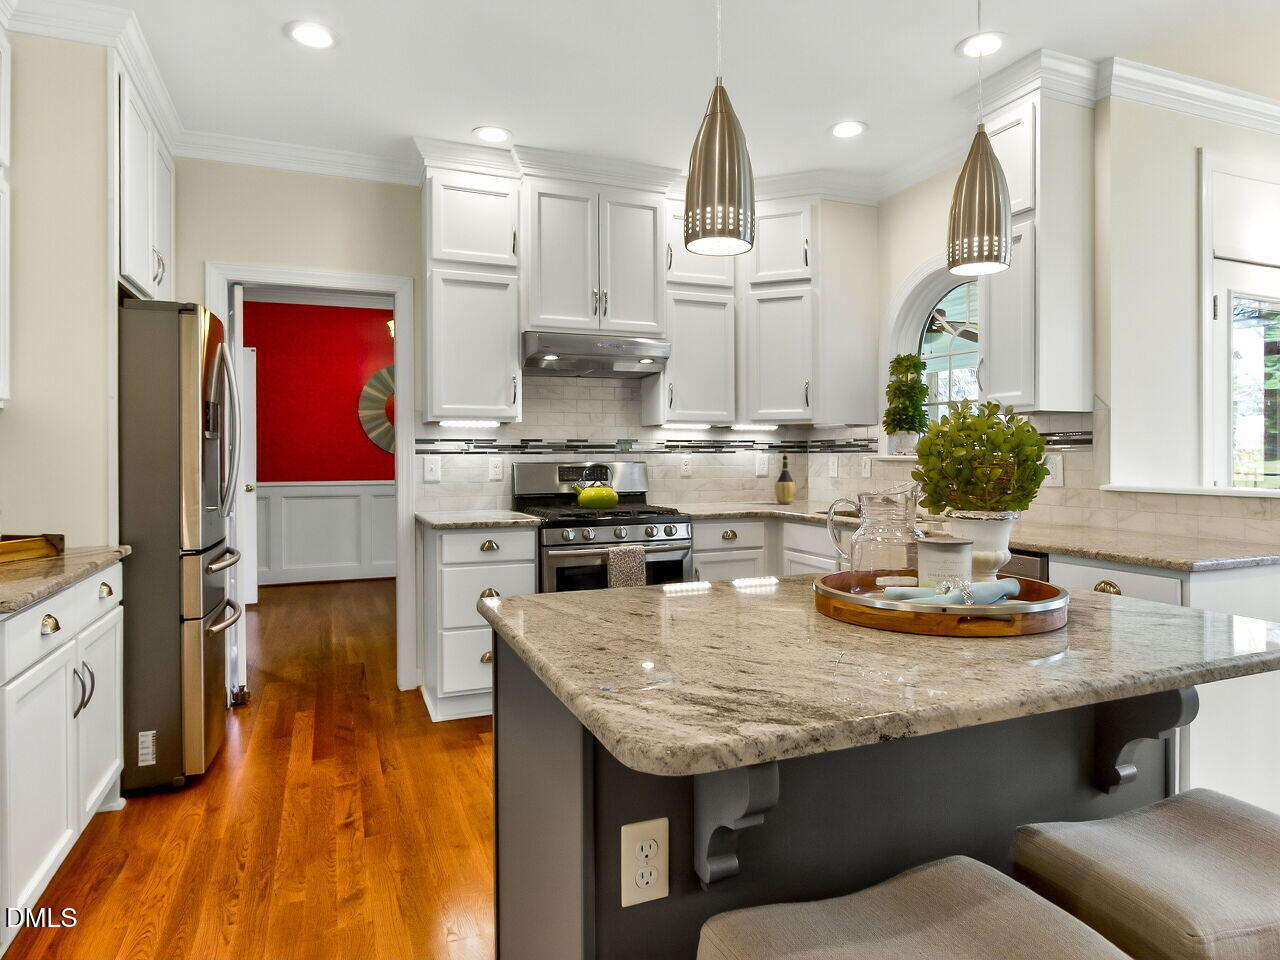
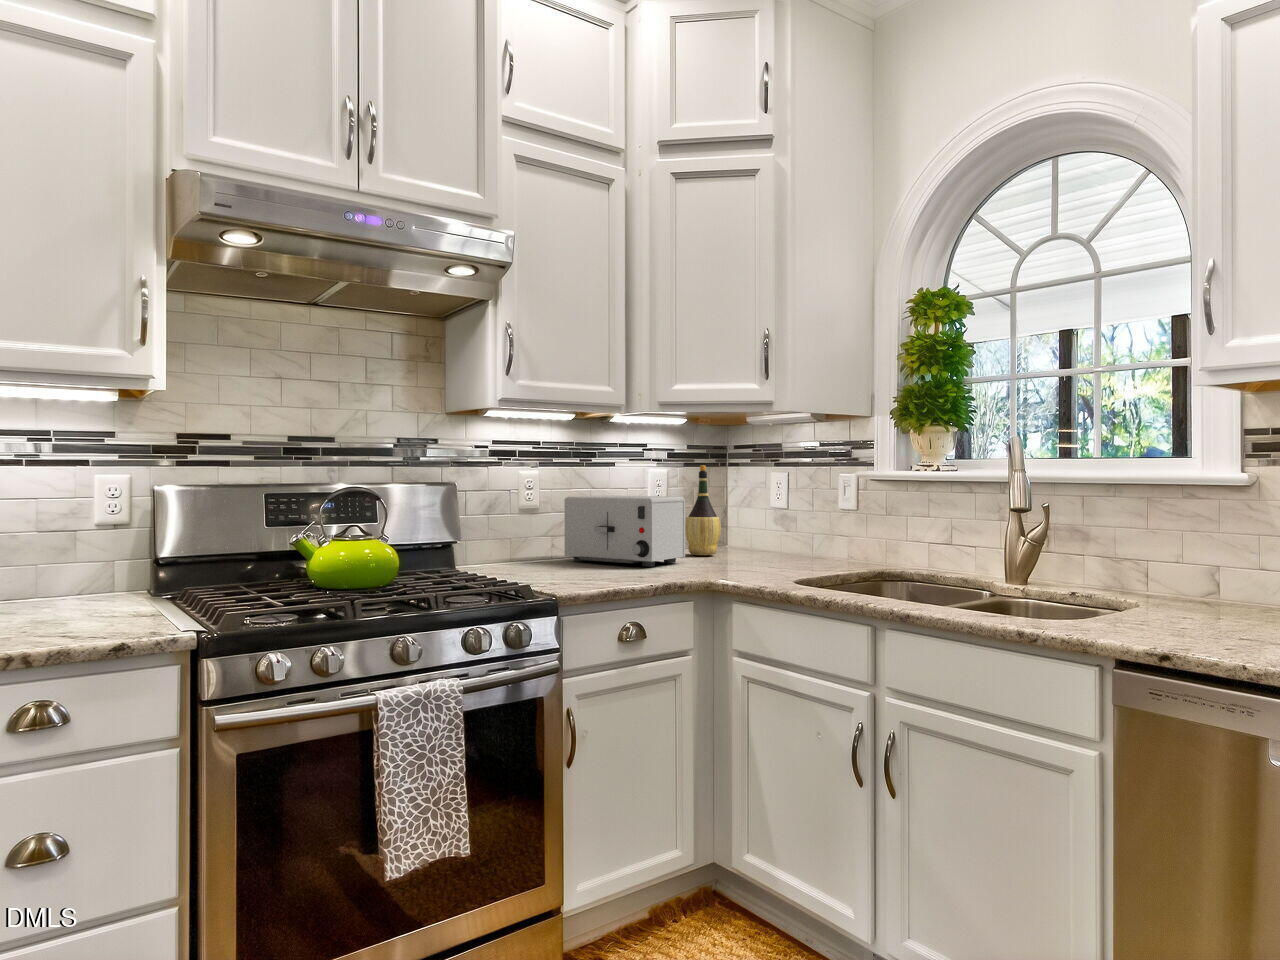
toaster: none [704,470,769,507] -> present [564,495,685,567]

